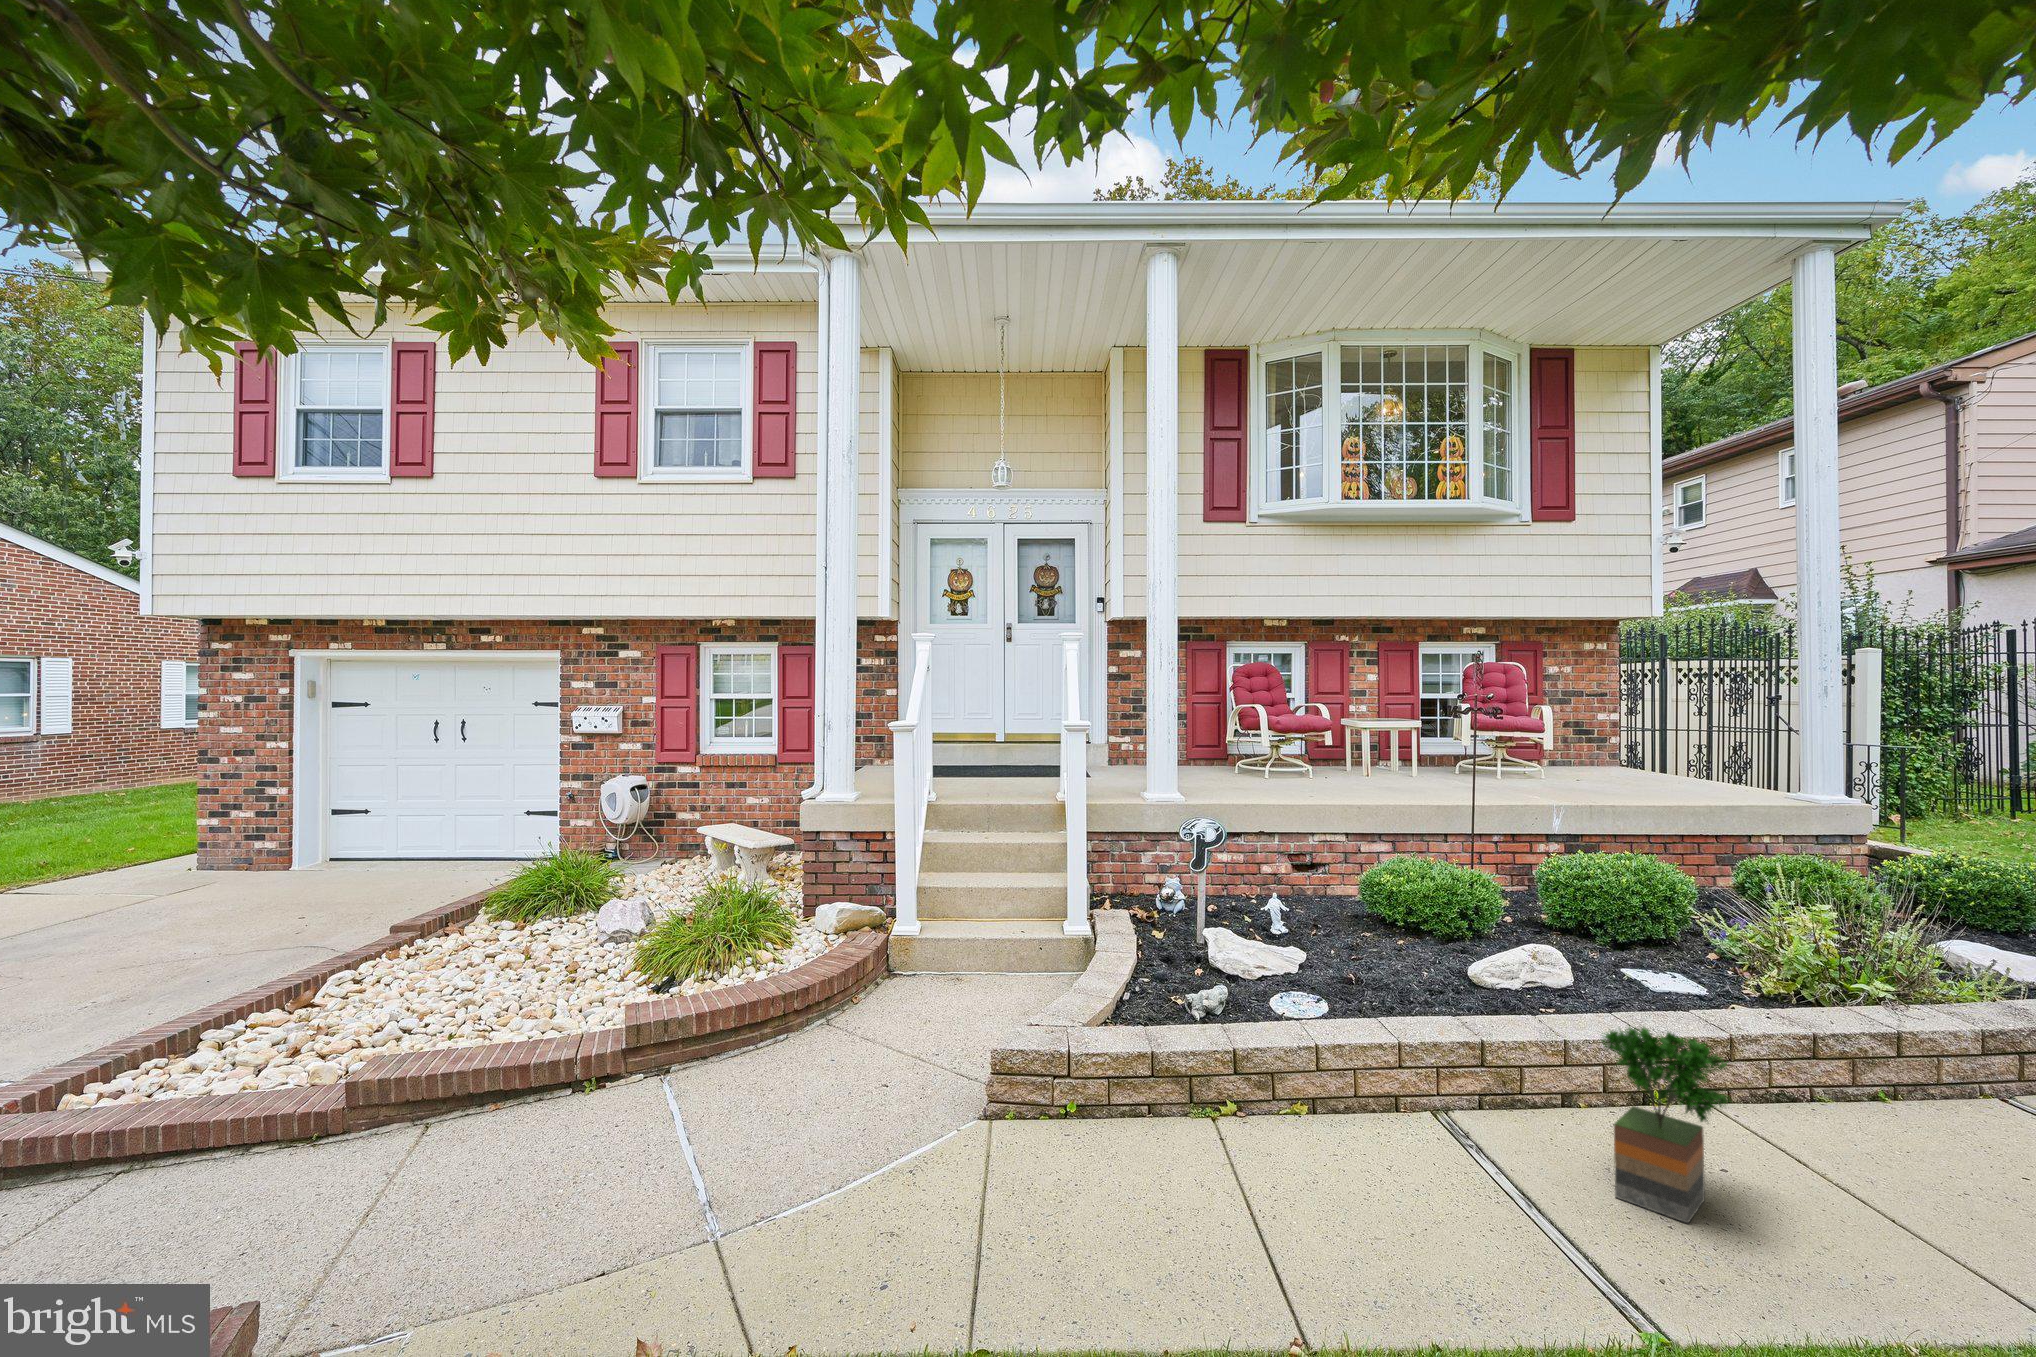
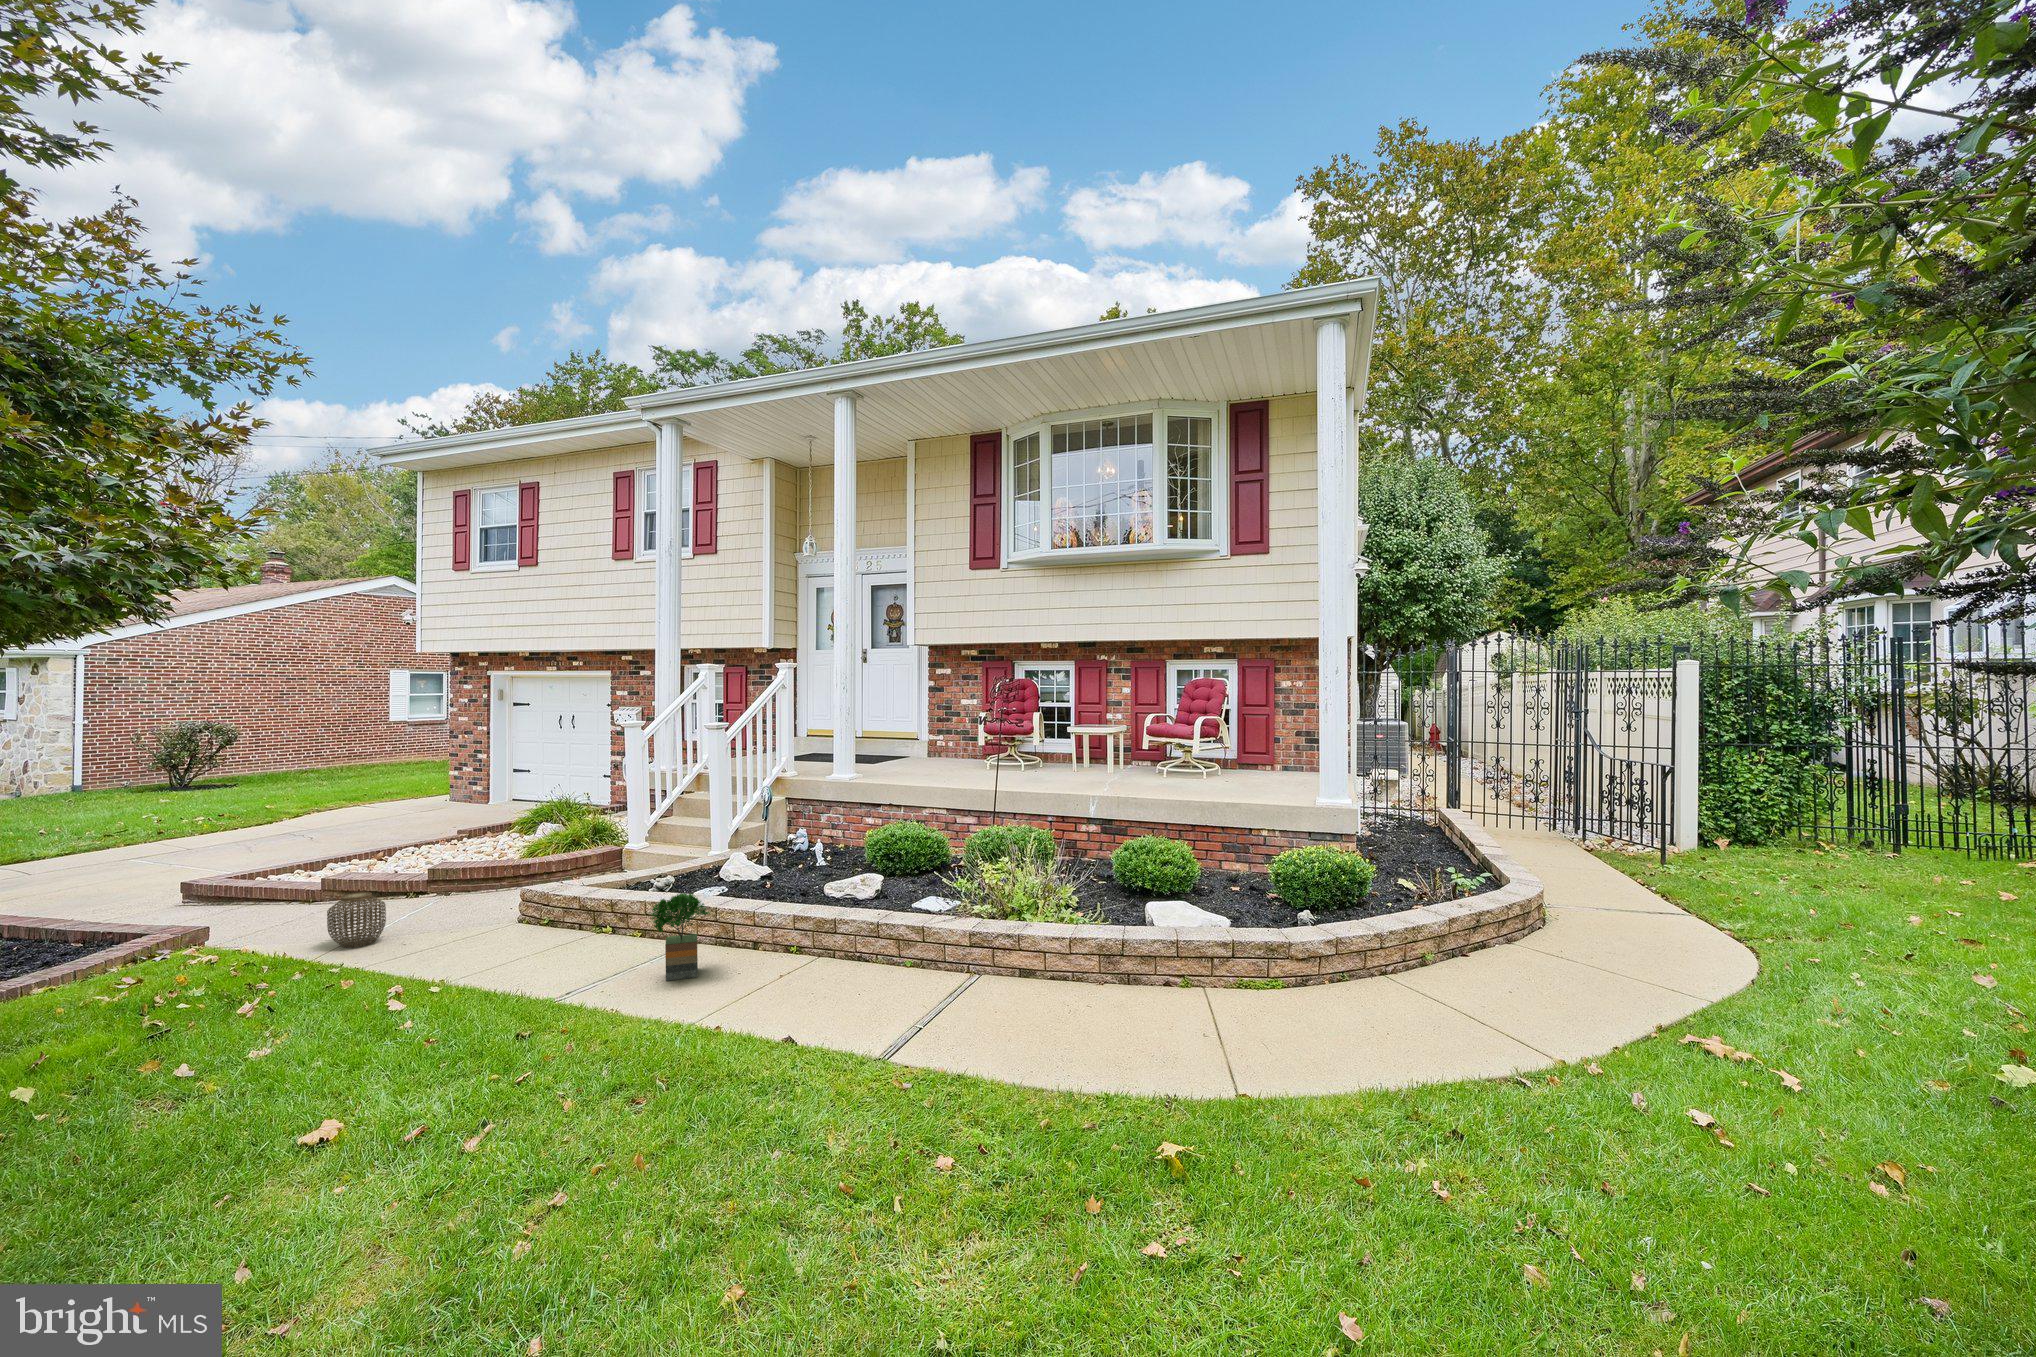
woven basket: none [666,1113,793,1273] -> present [327,892,386,948]

